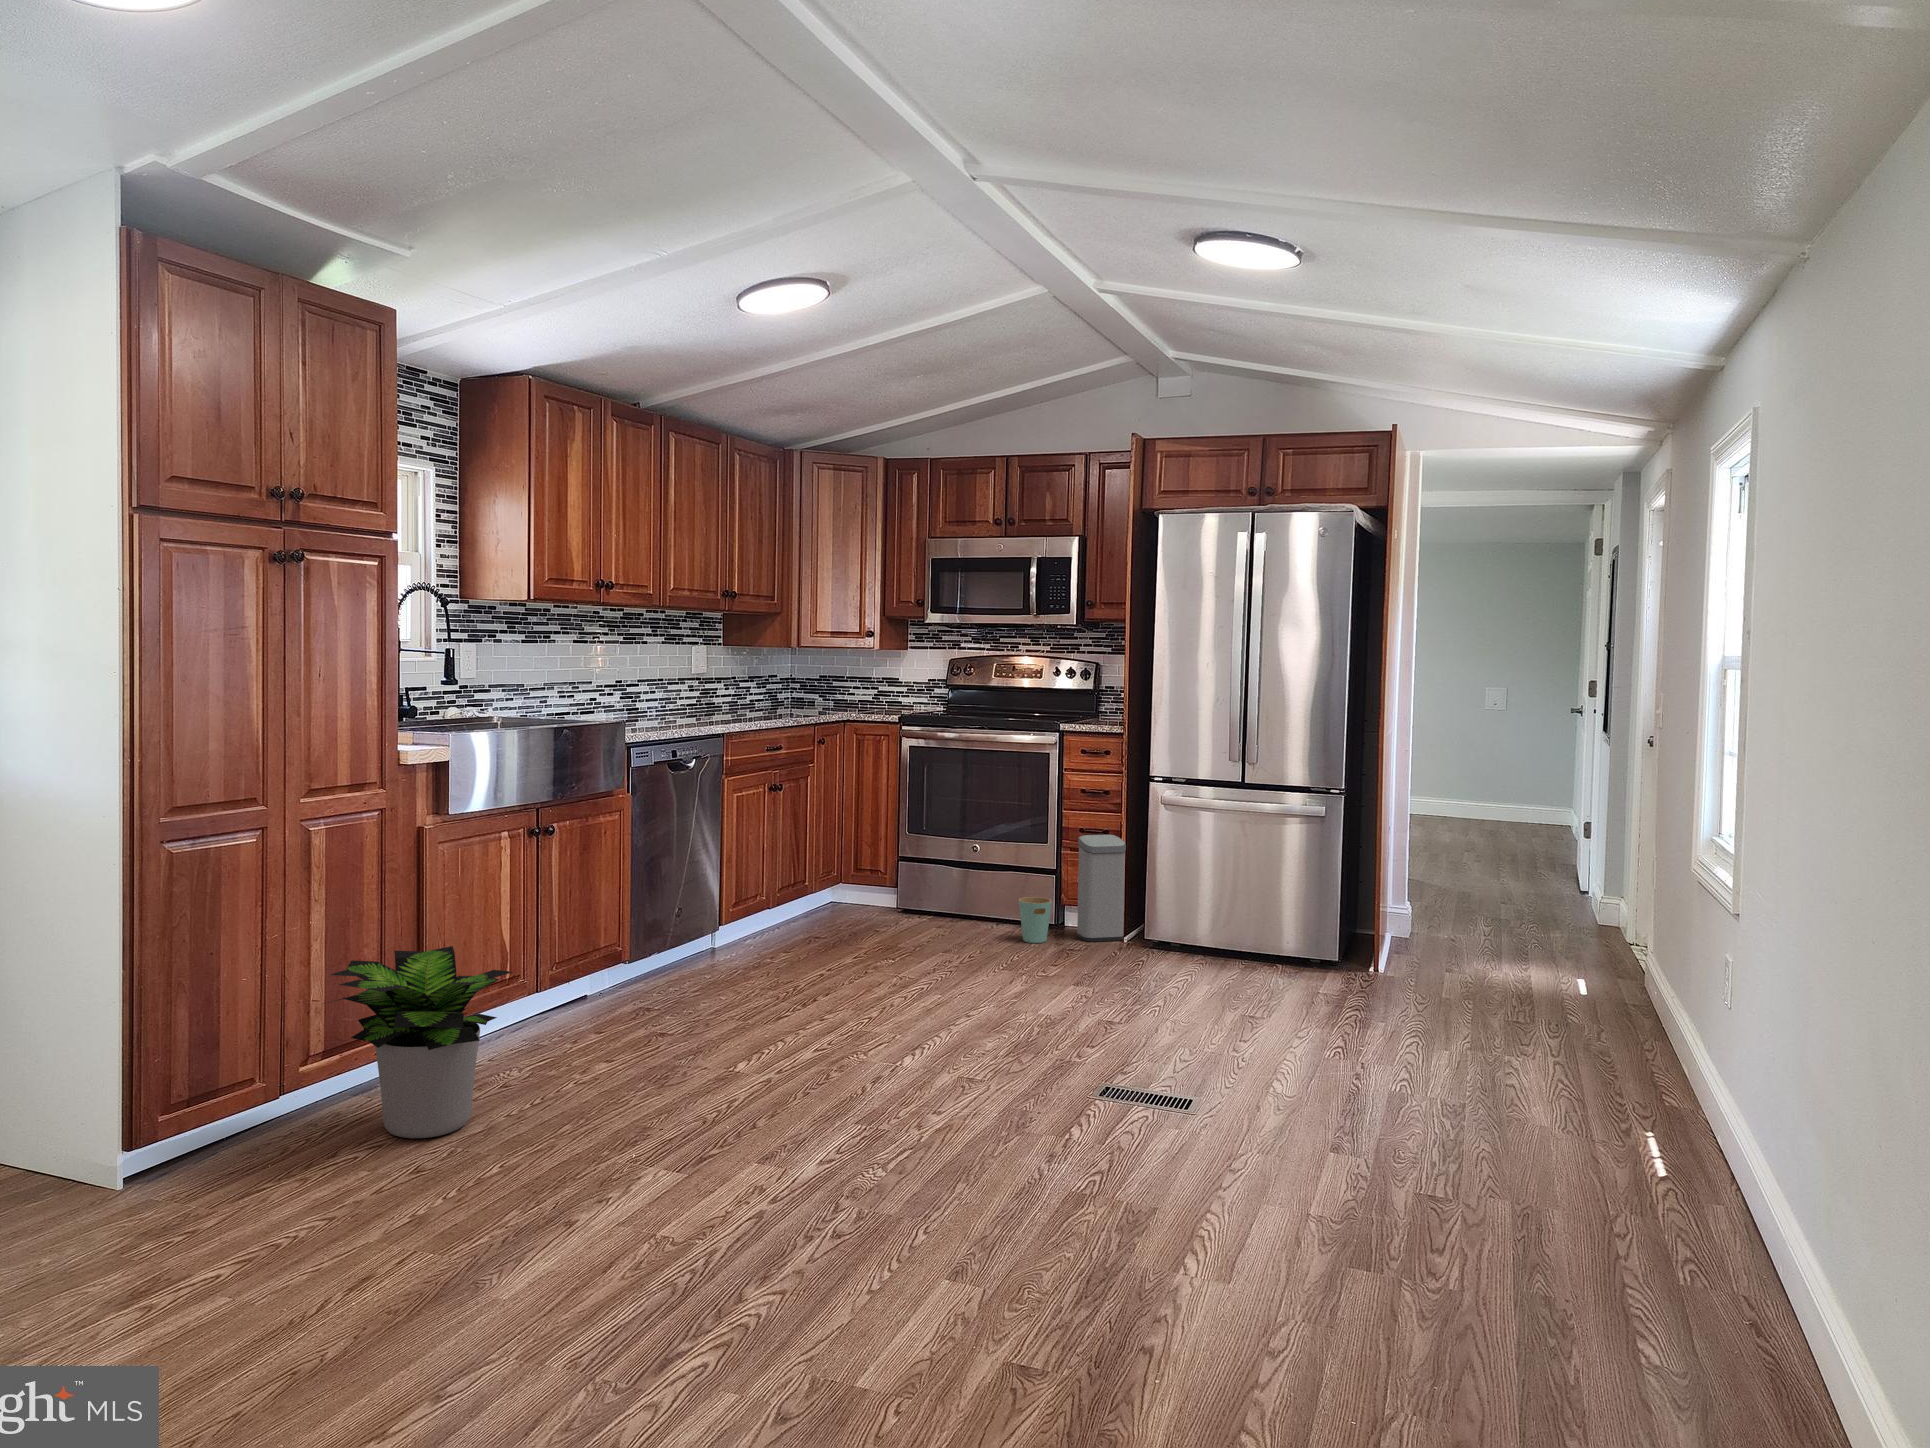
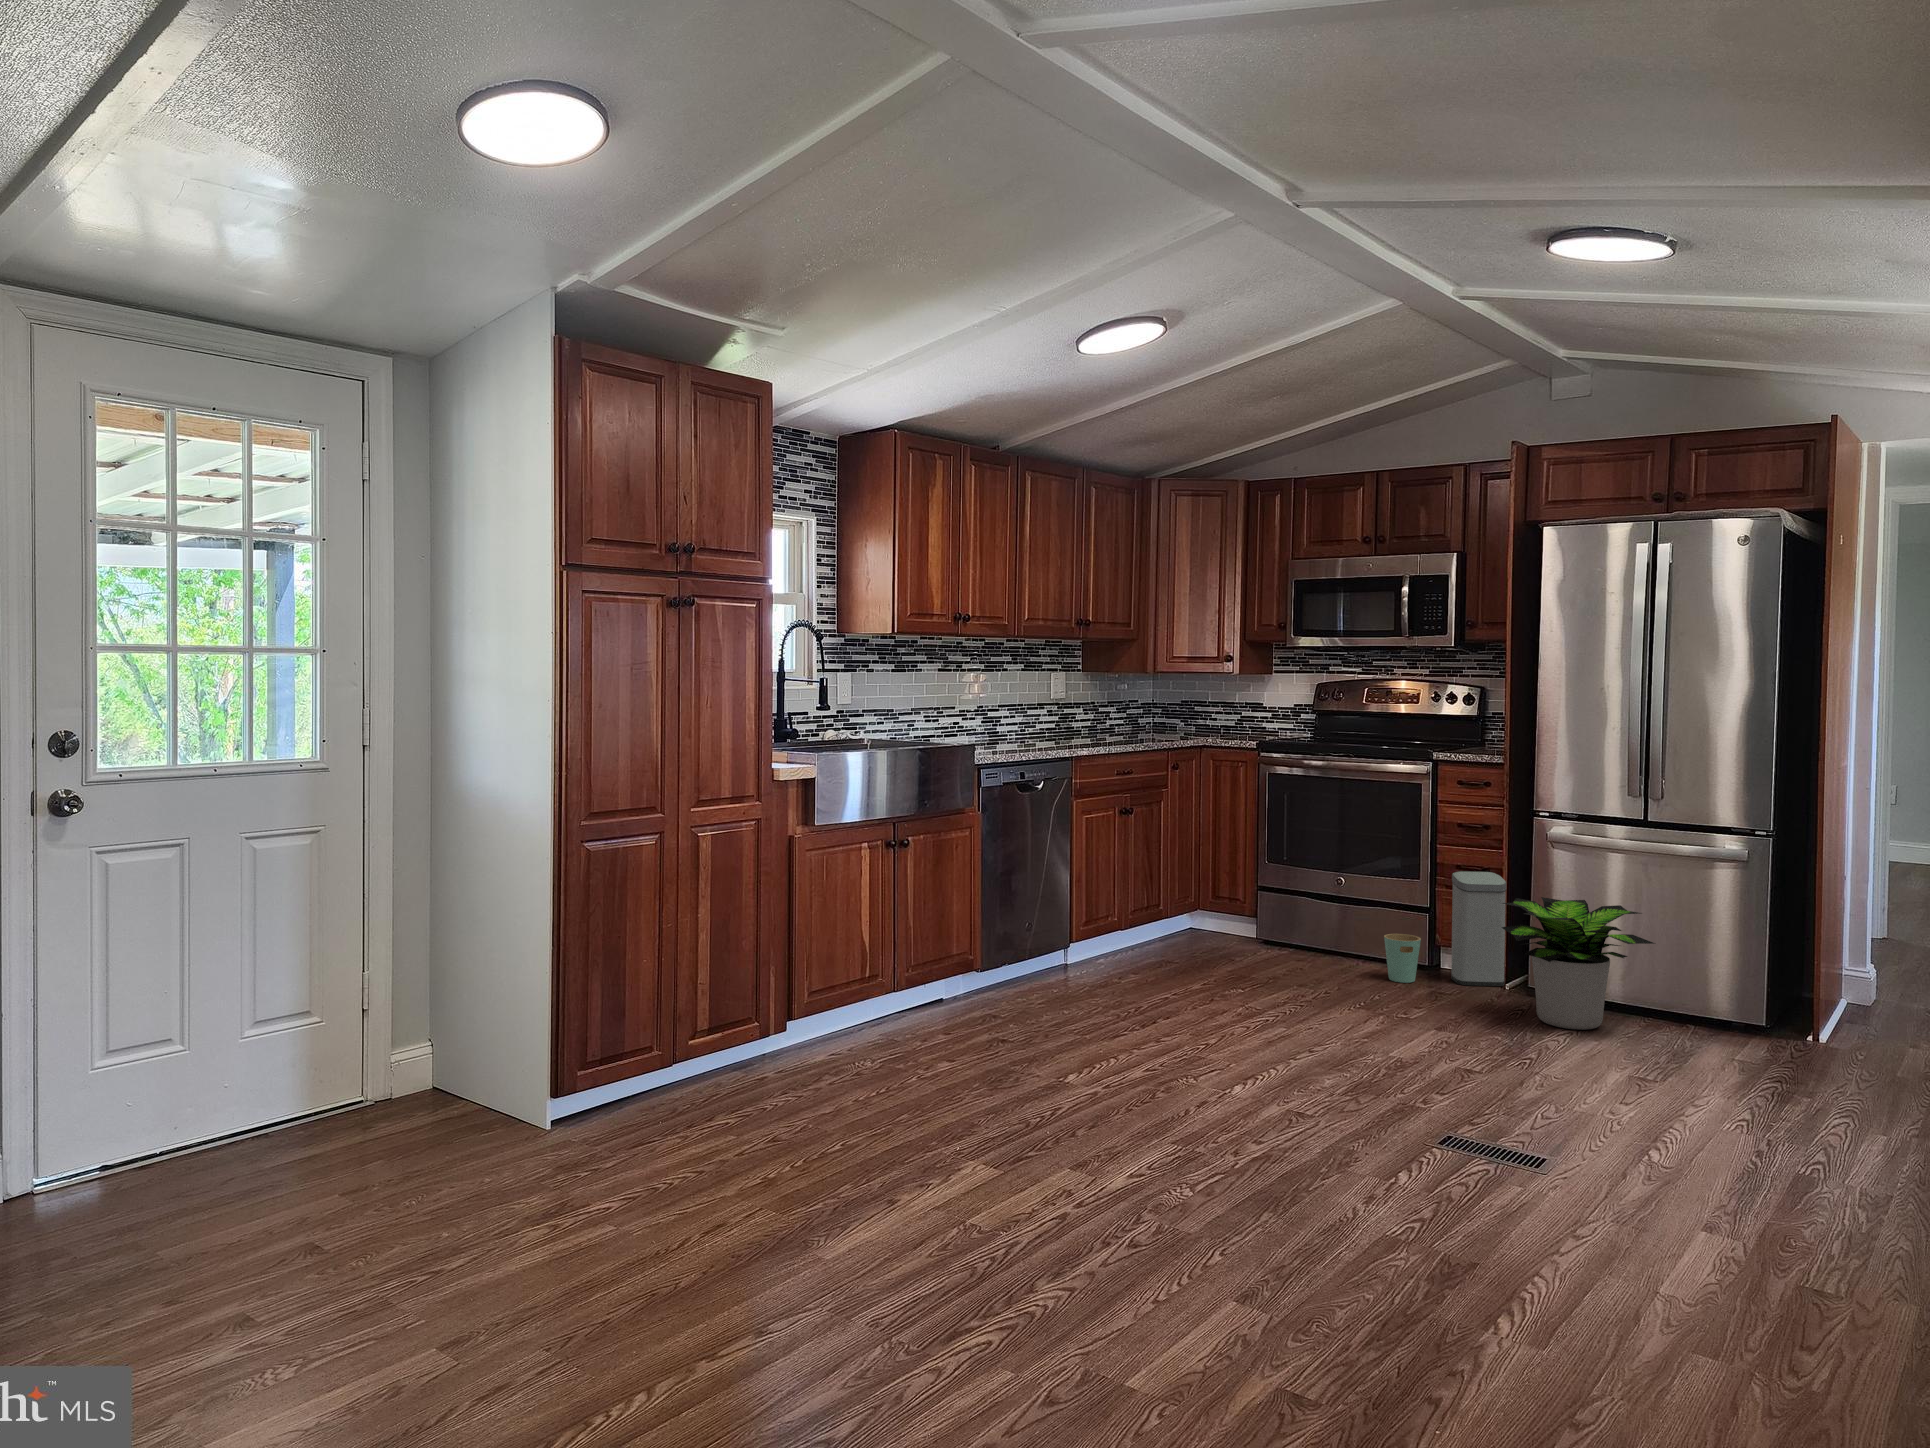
potted plant: present [331,946,512,1138] -> present [1502,897,1655,1030]

